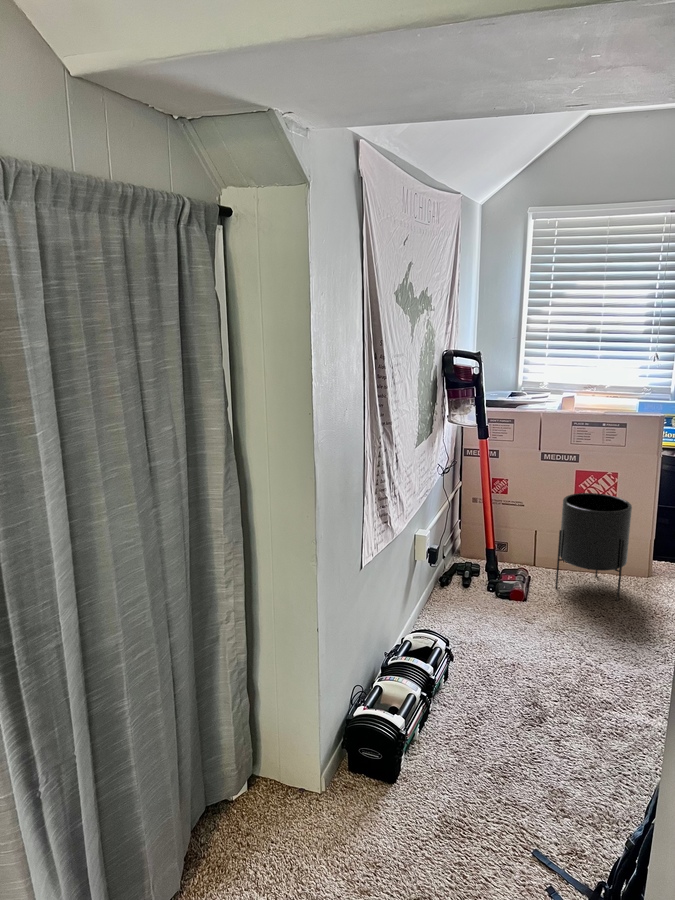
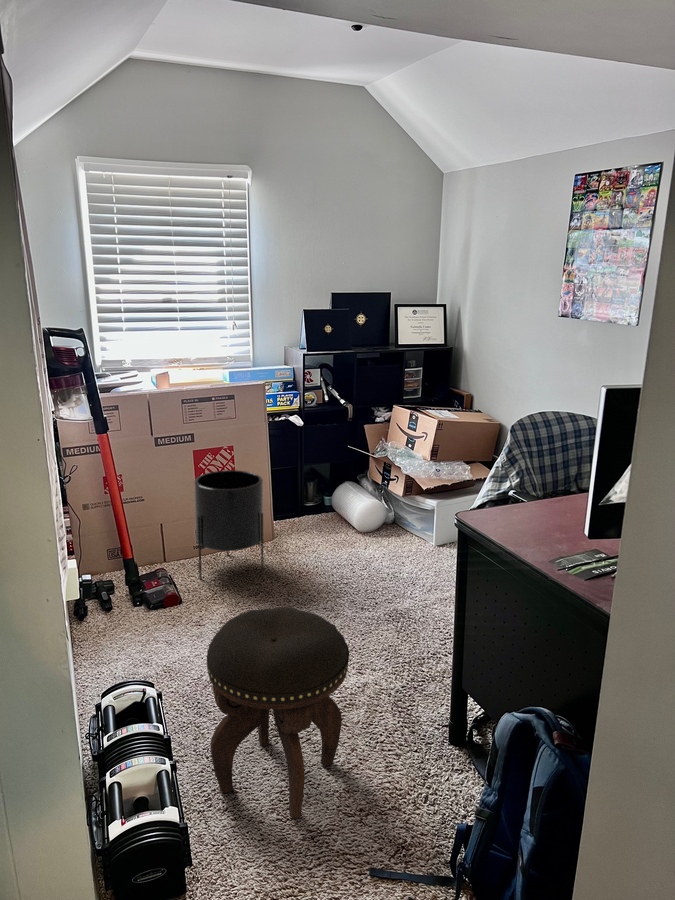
footstool: none [456,602,584,786] -> present [207,607,349,819]

